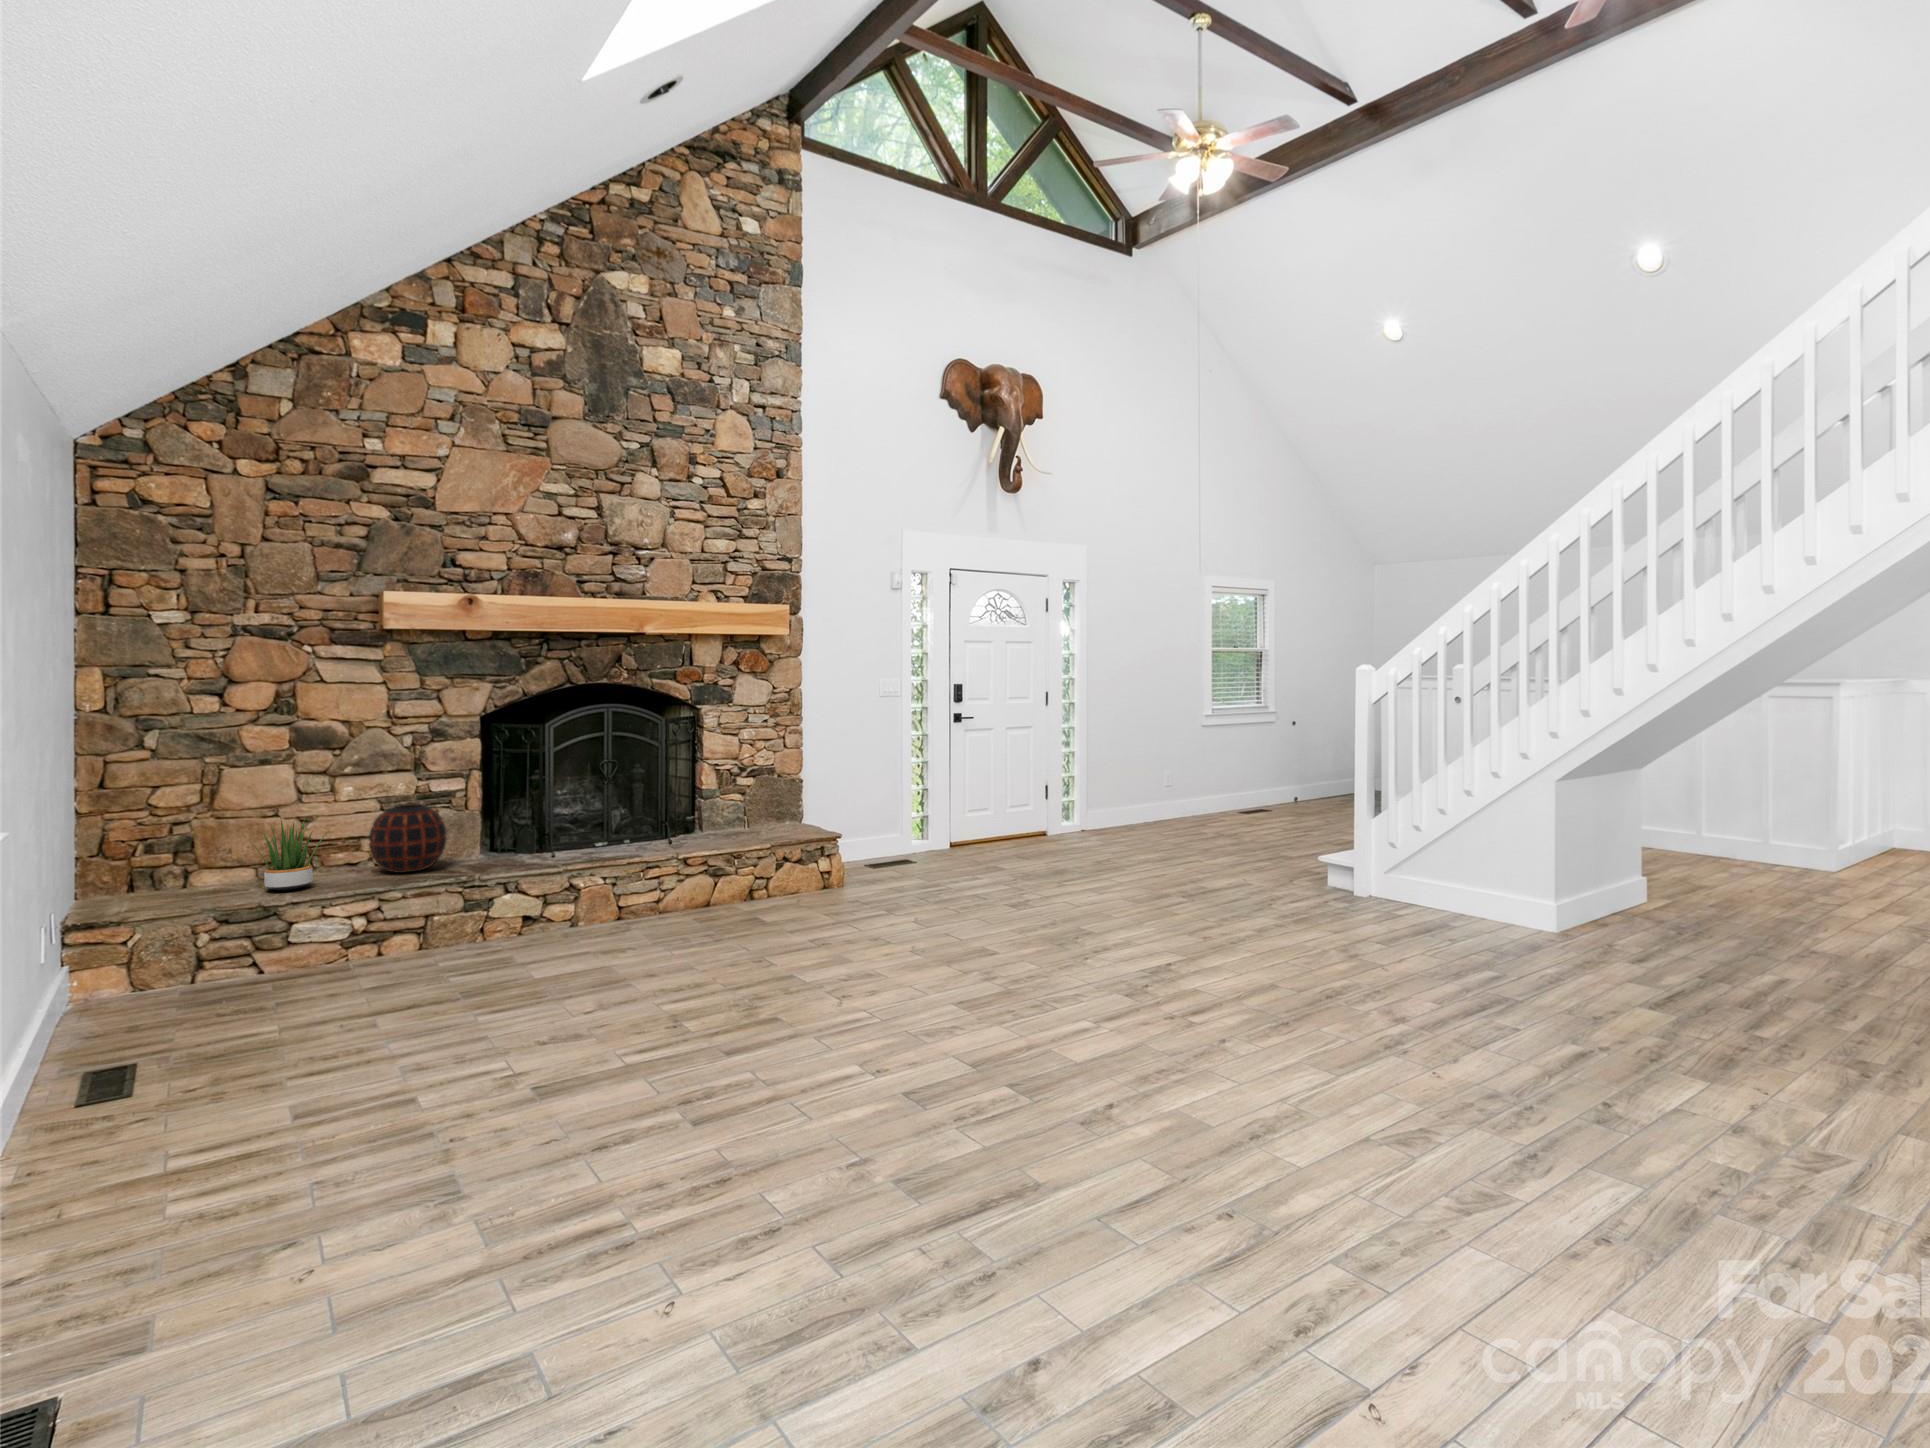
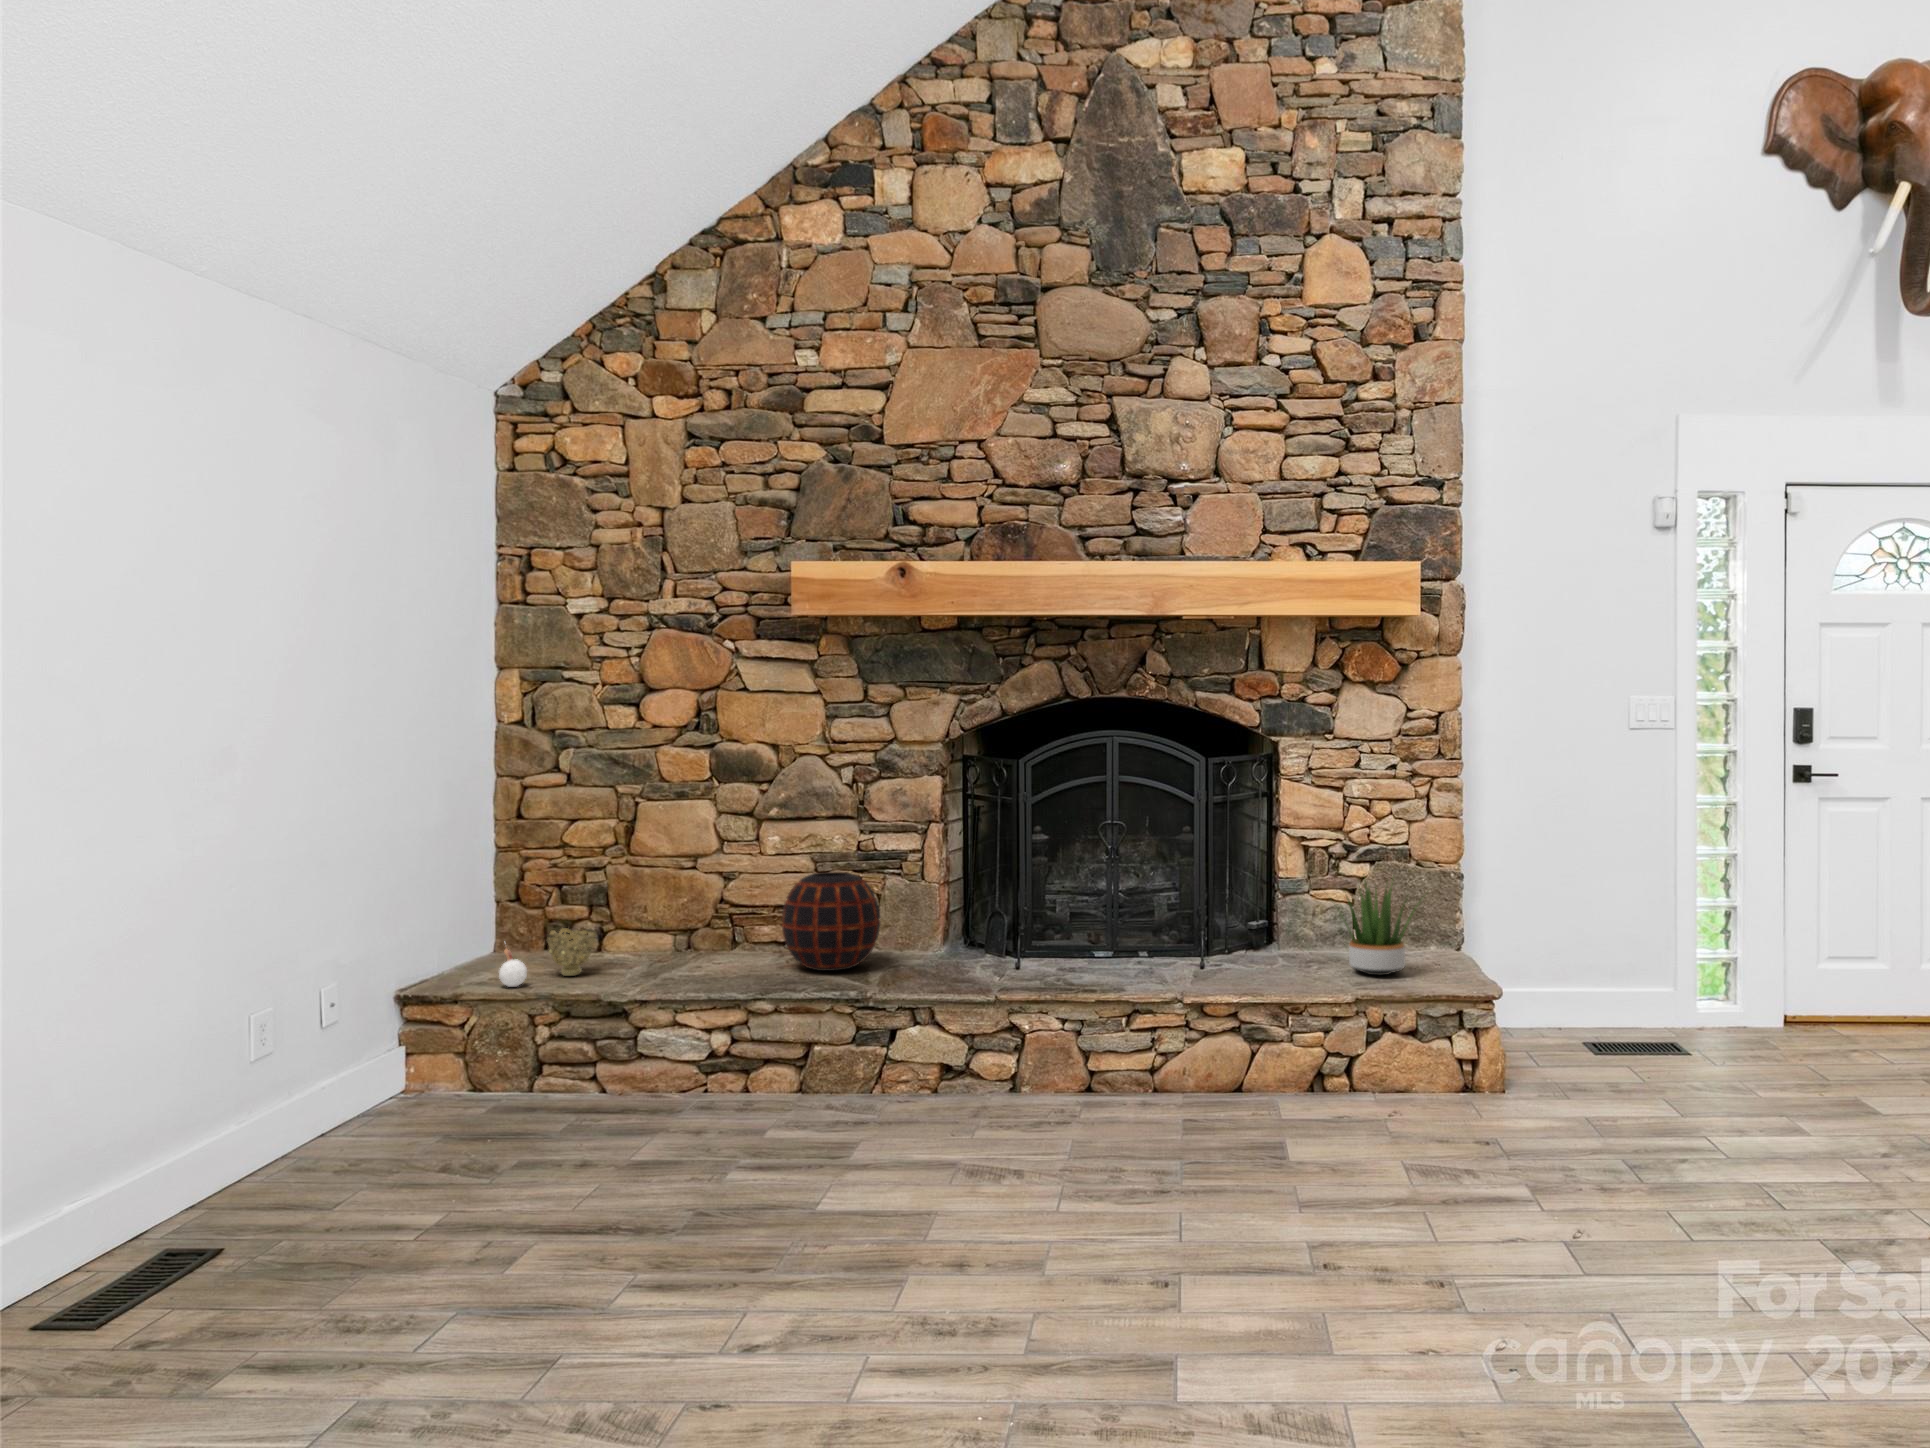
potted plant: present [253,819,328,891] -> present [1342,884,1418,975]
decorative bowl: none [160,862,208,899] -> present [547,928,596,976]
candle: none [127,876,154,911] -> present [499,948,527,987]

